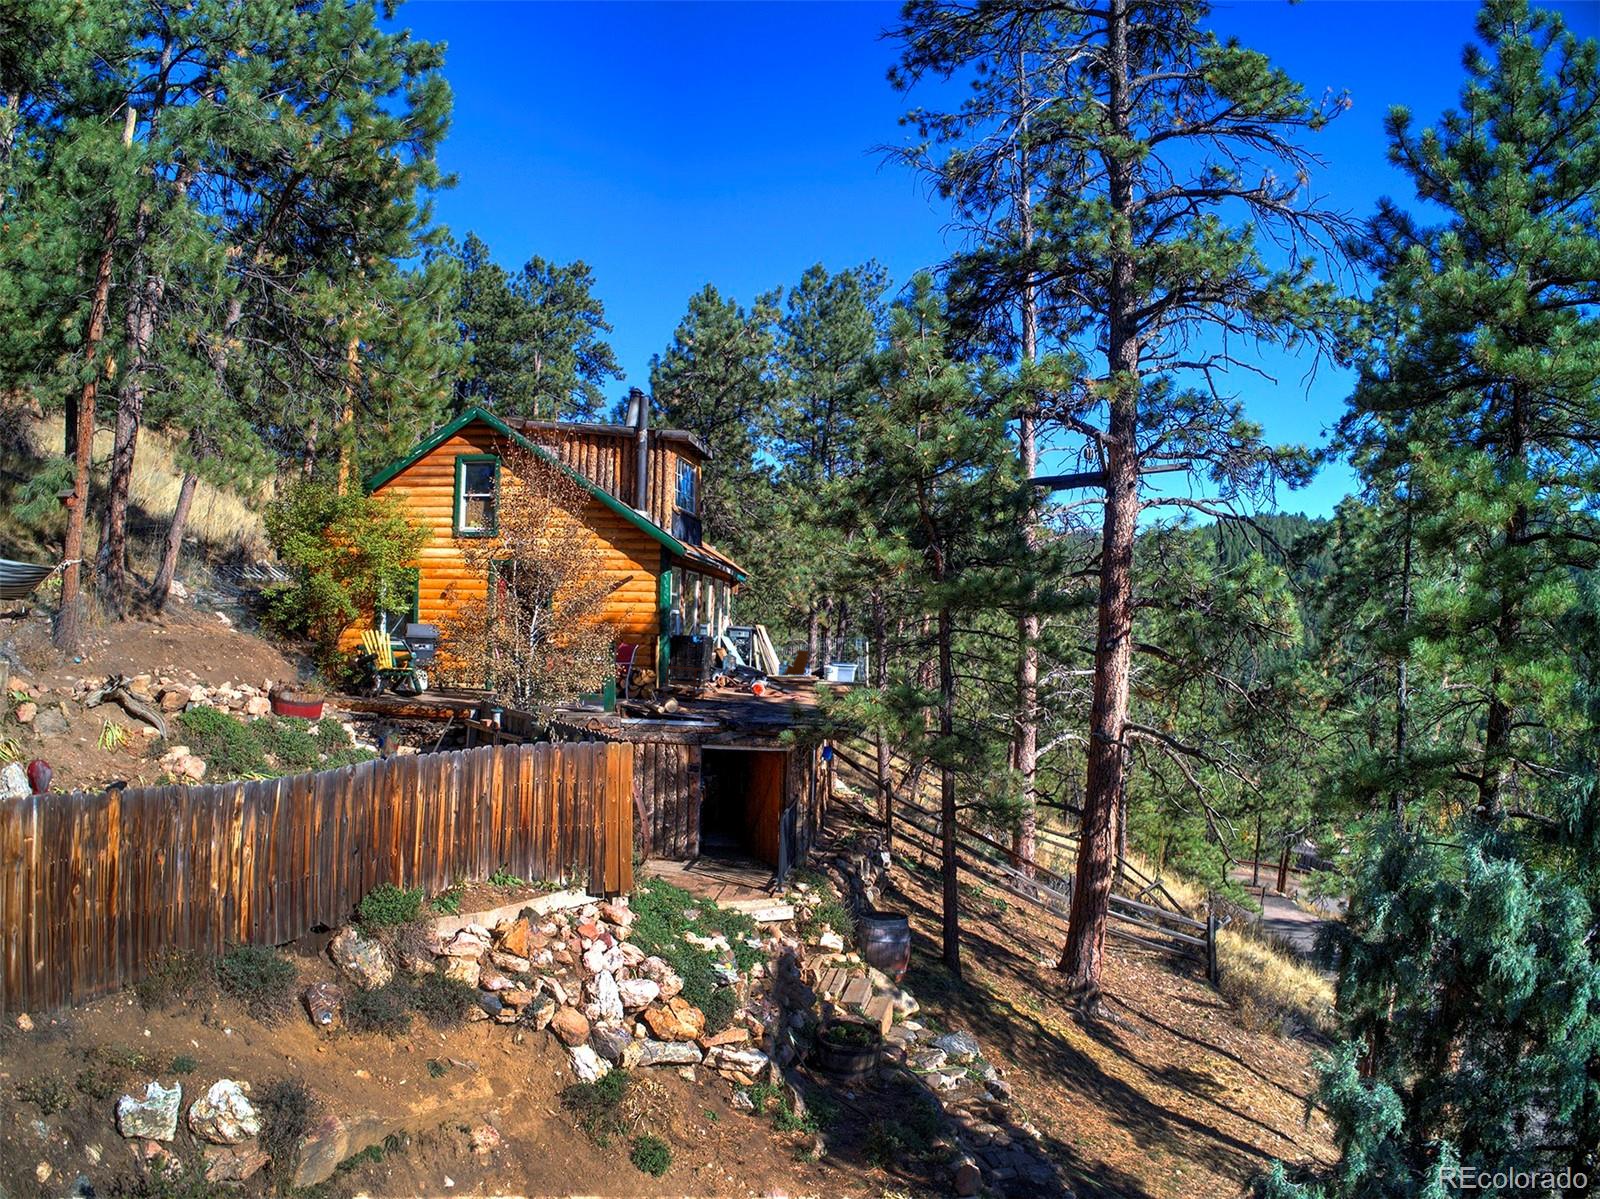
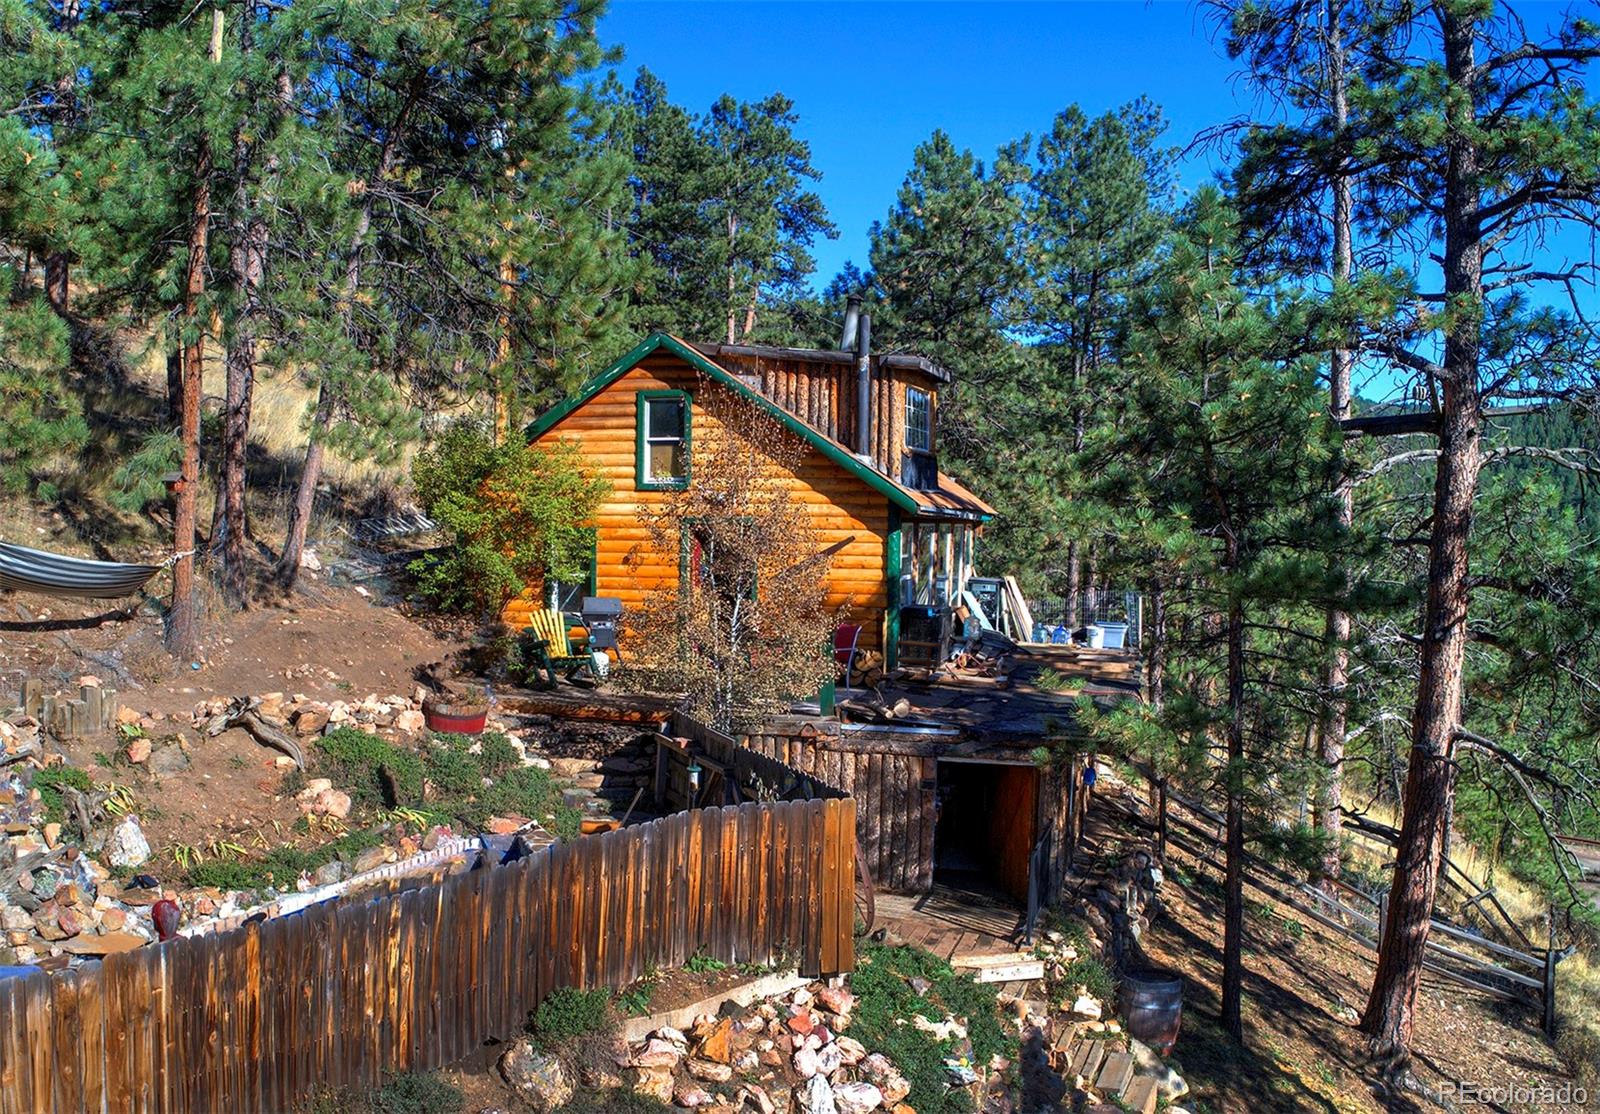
lounge chair: present [782,650,809,685] -> none [1025,596,1068,638]

